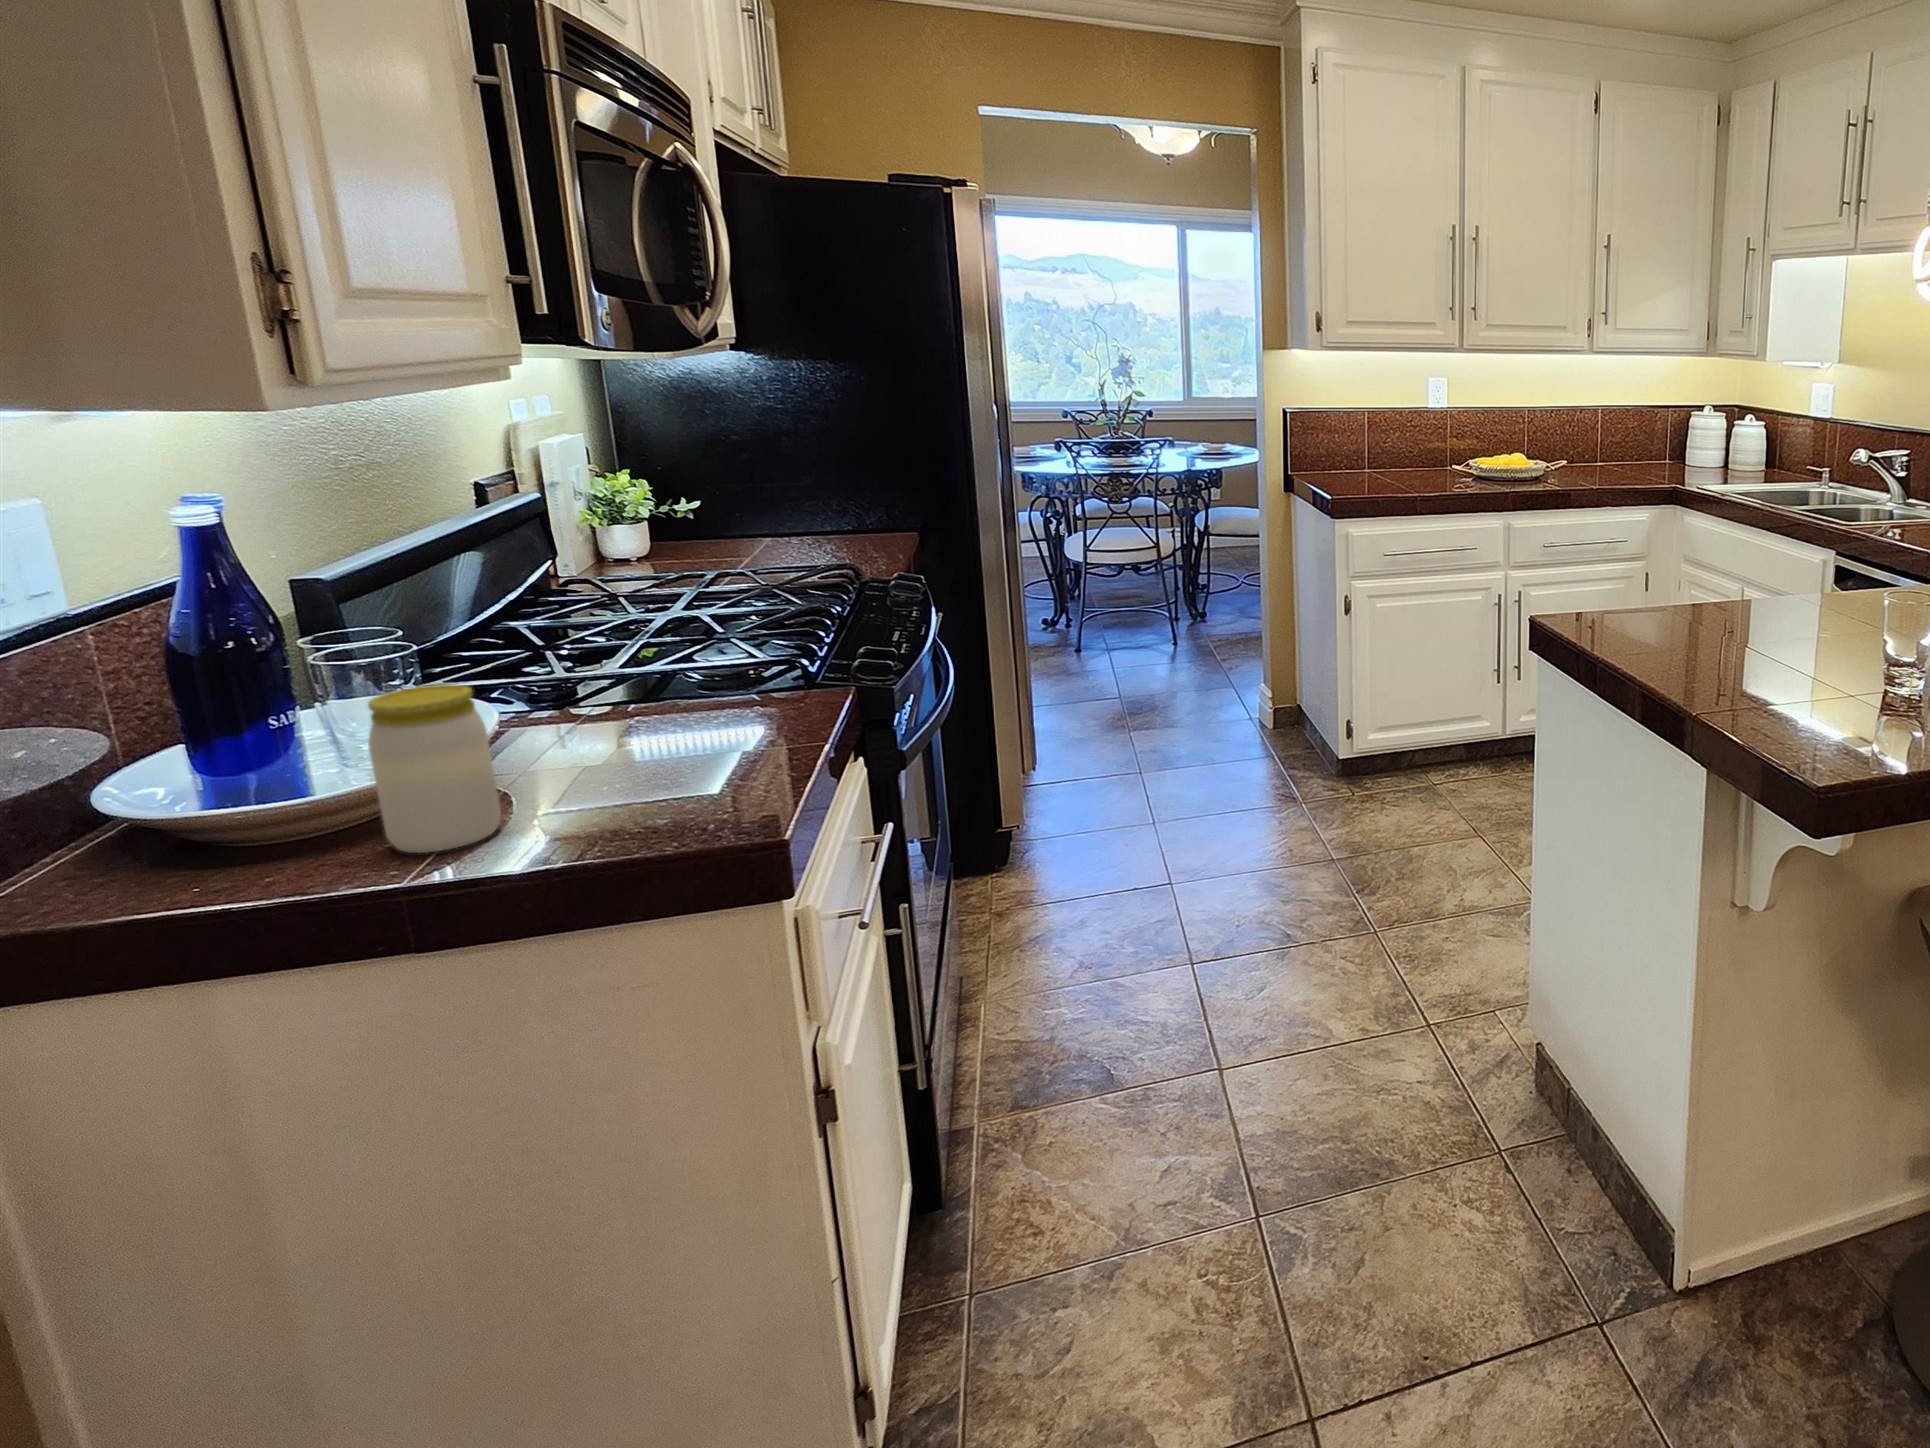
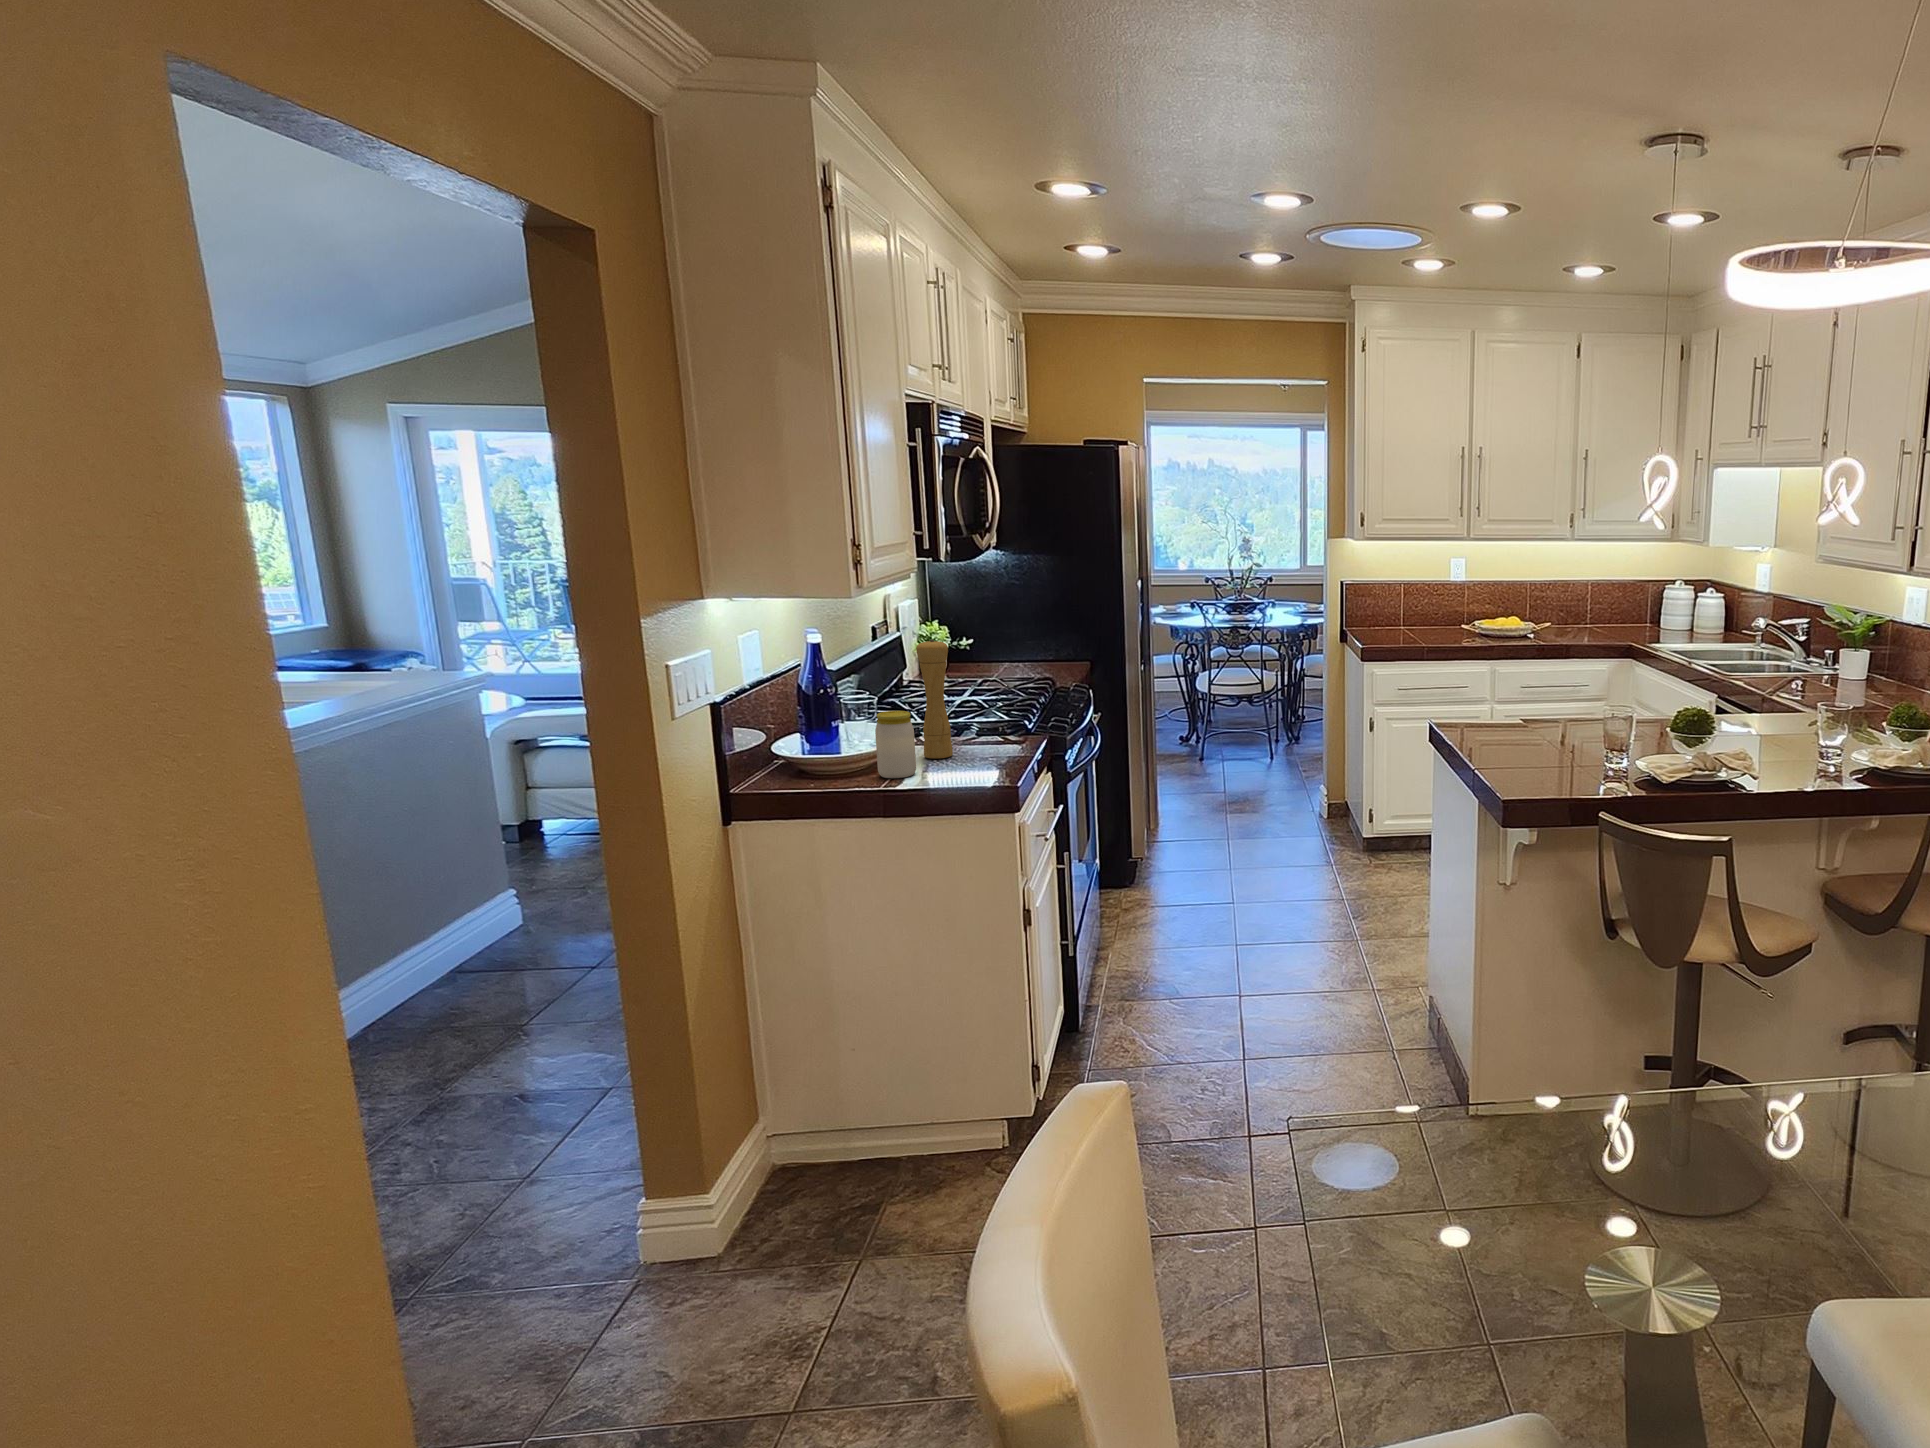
pepper mill: none [498,510,616,775] -> present [916,640,953,758]

